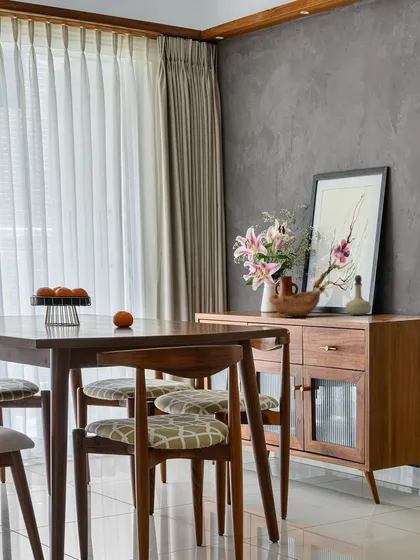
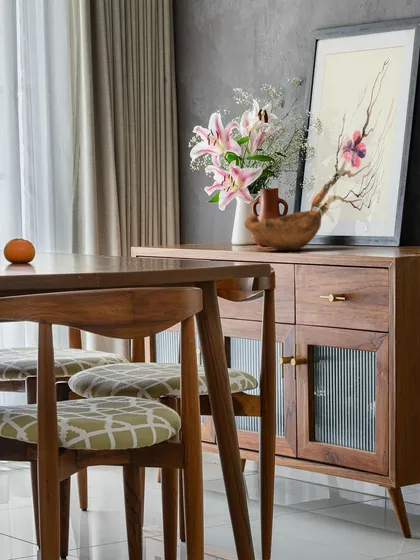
perfume bottle: present [346,275,371,315] -> none [361,187,399,248]

